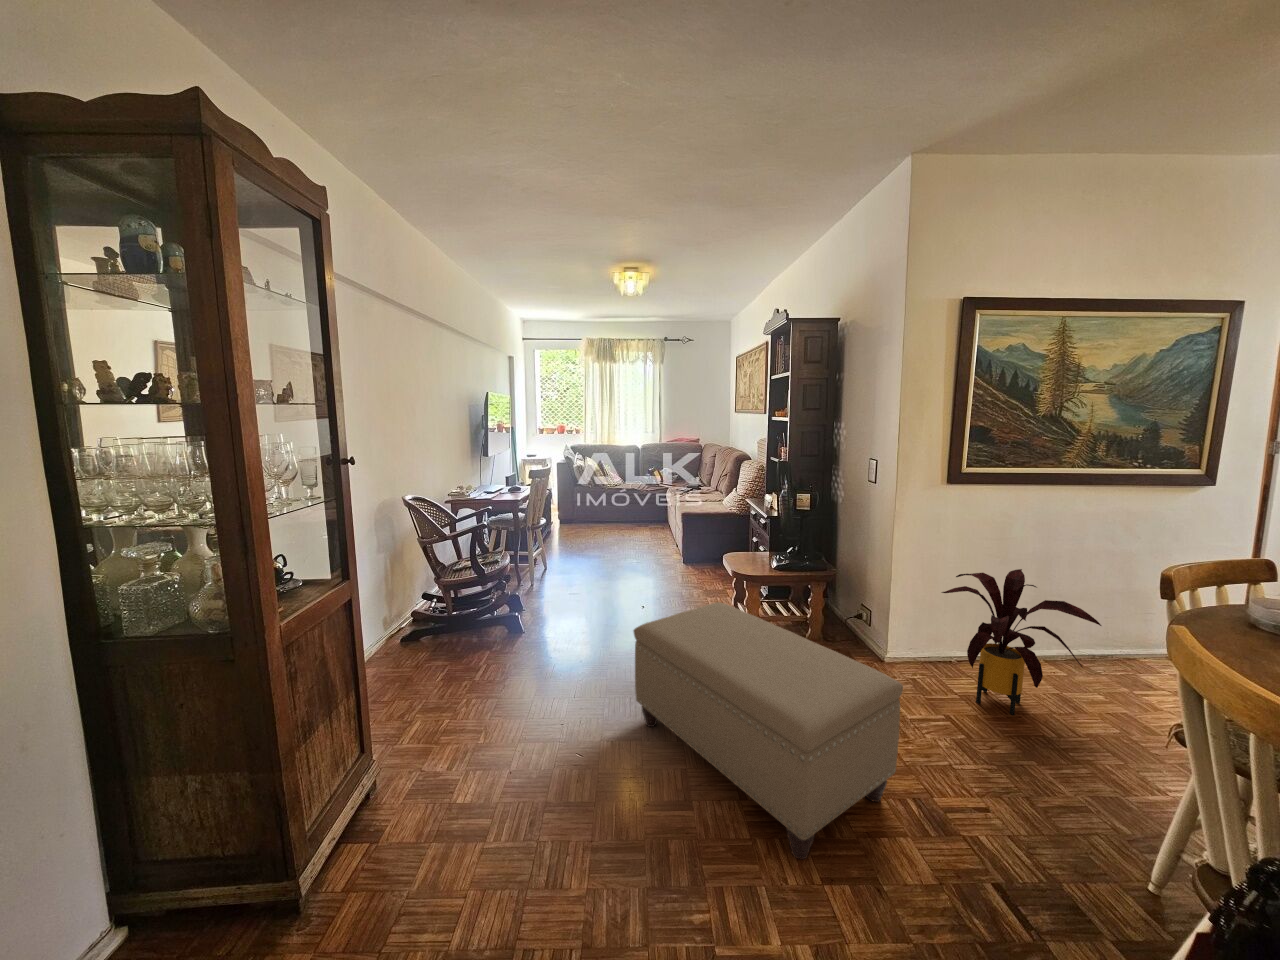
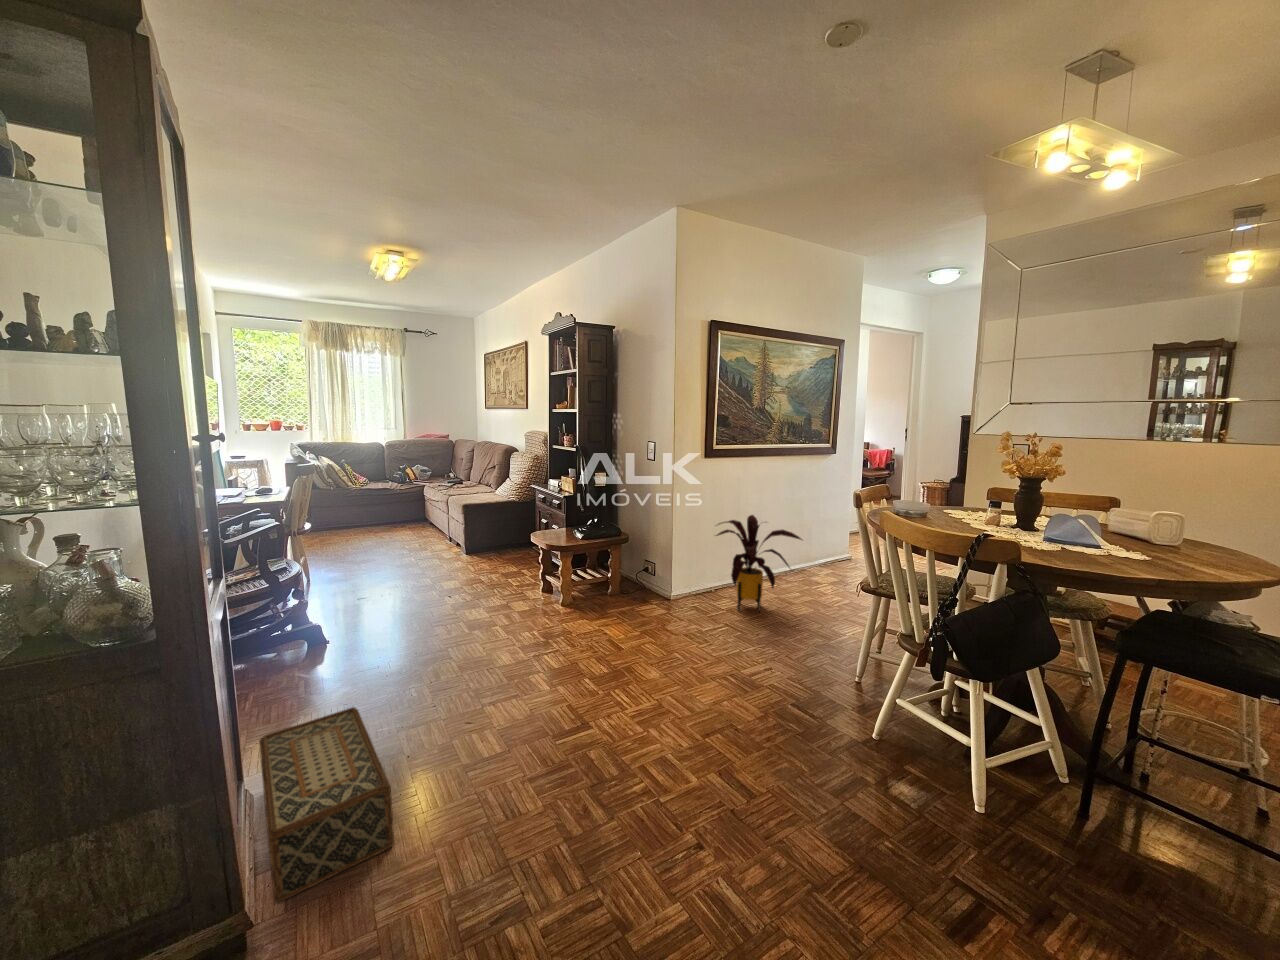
ottoman: present [634,602,903,859] -> none [504,568,723,731]
woven basket: none [346,704,483,869] -> present [259,707,394,904]

